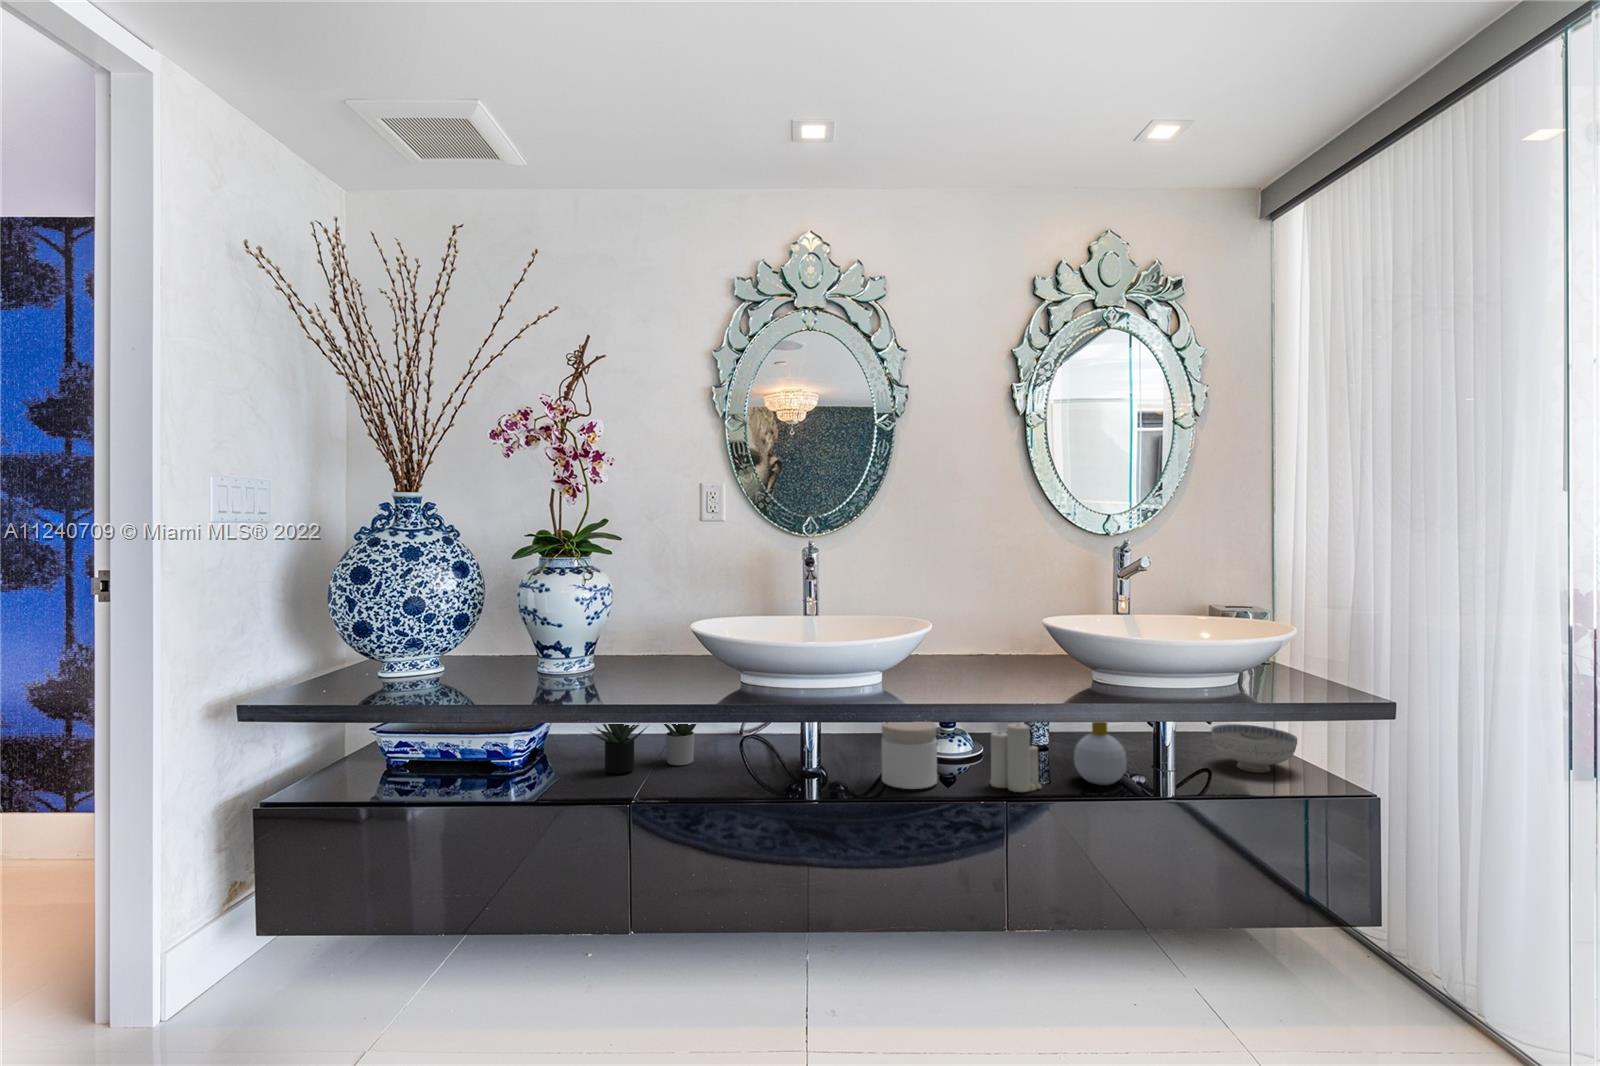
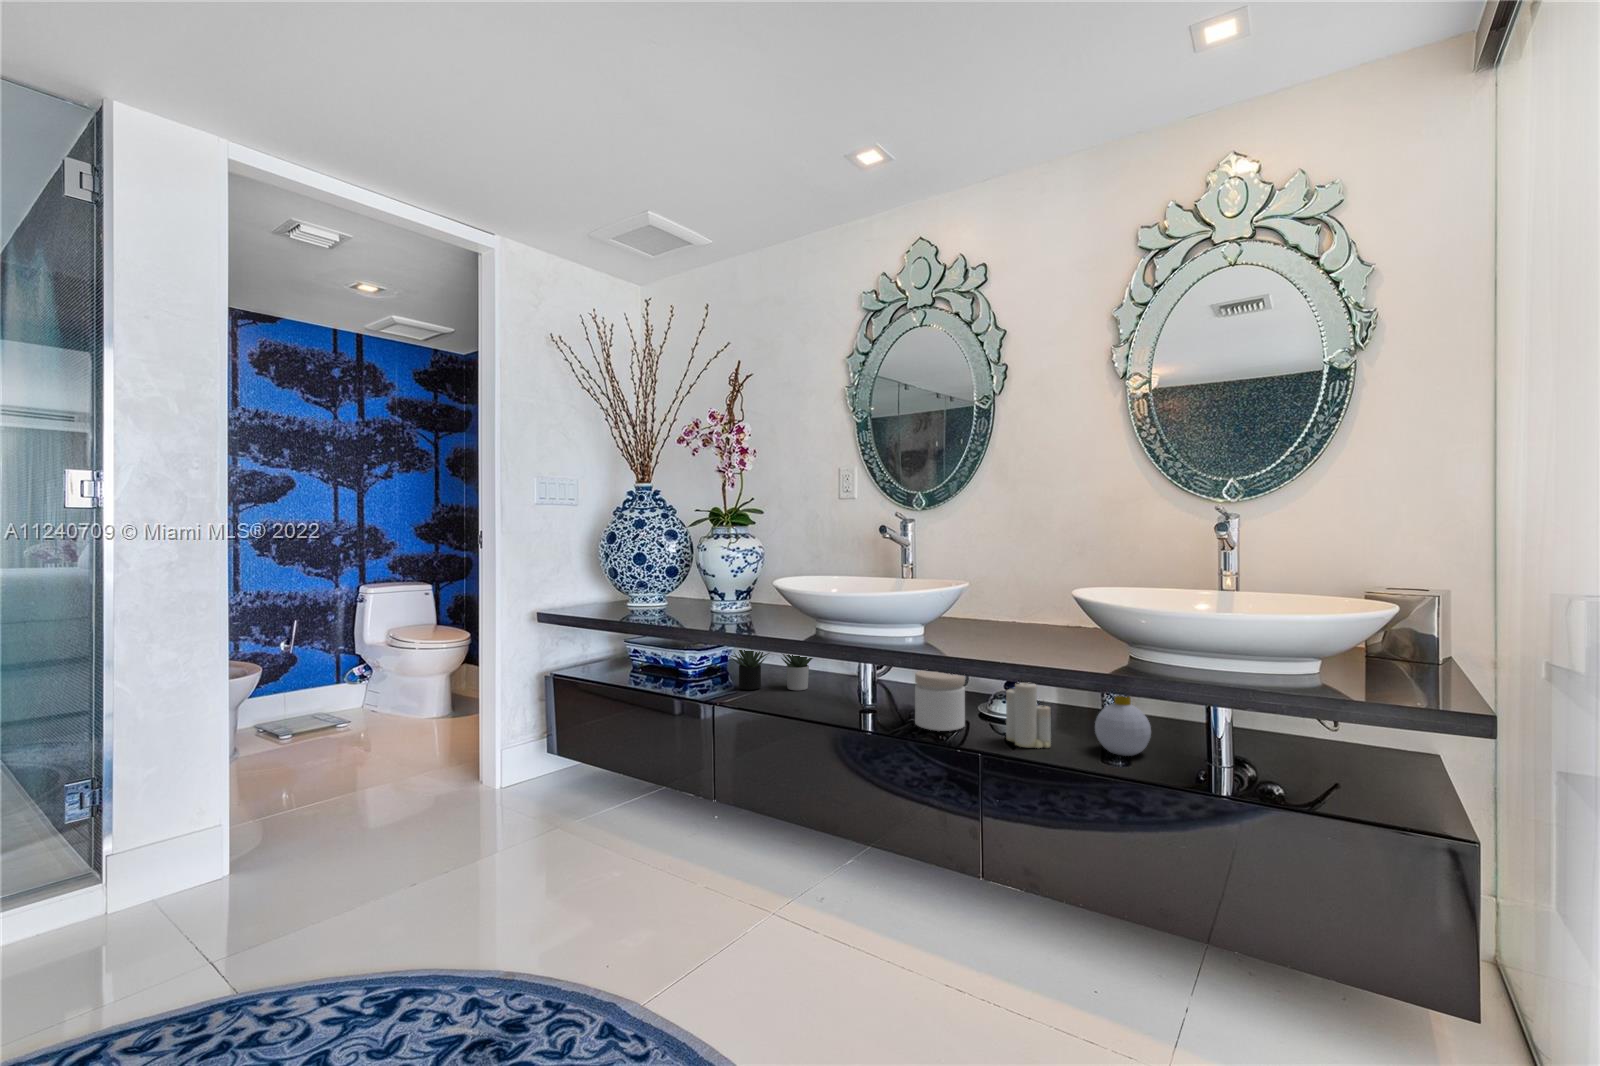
ceramic bowl: present [1211,724,1297,773] -> none [1288,717,1398,776]

